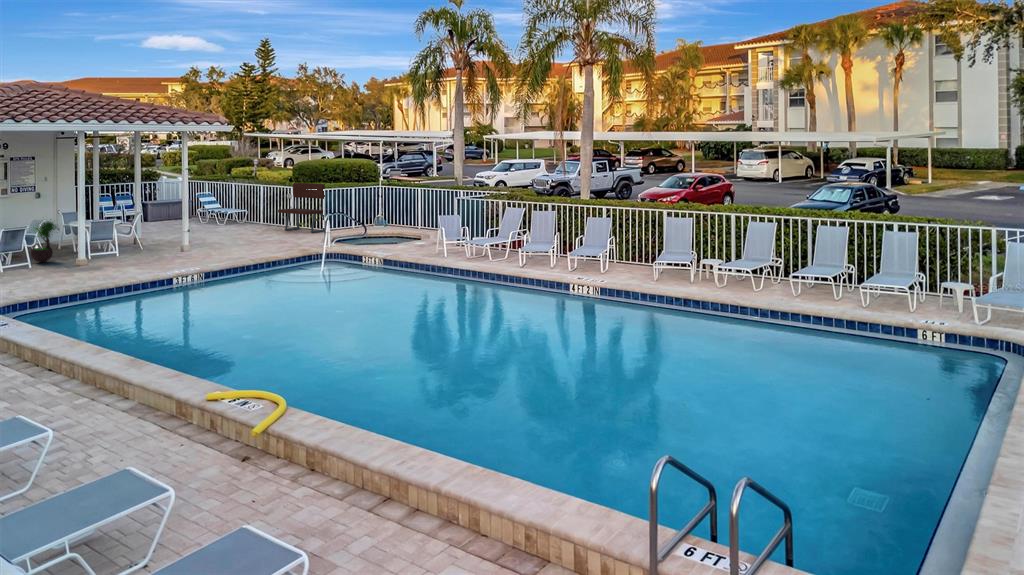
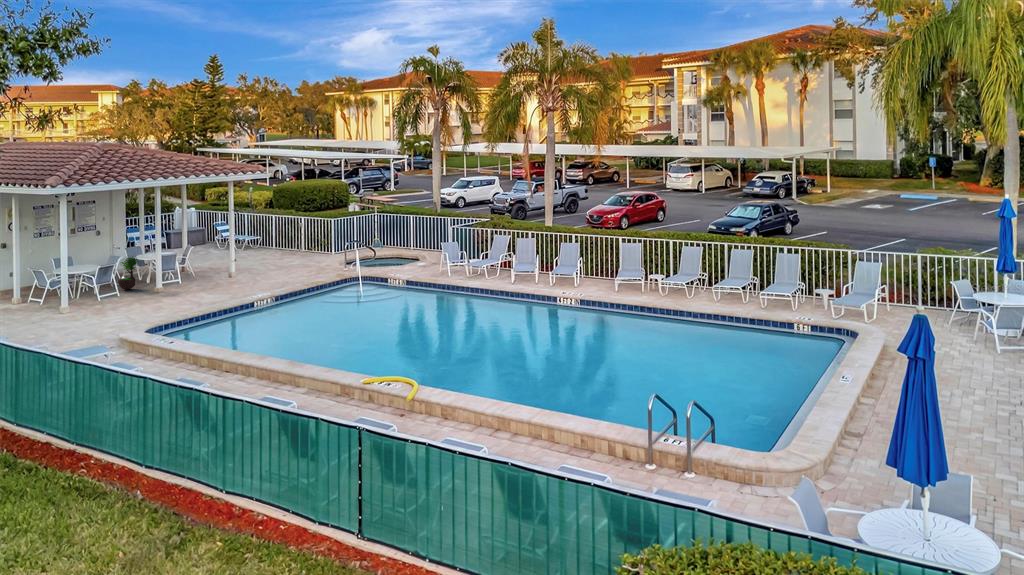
bench: present [278,183,325,233] -> none [295,214,335,256]

